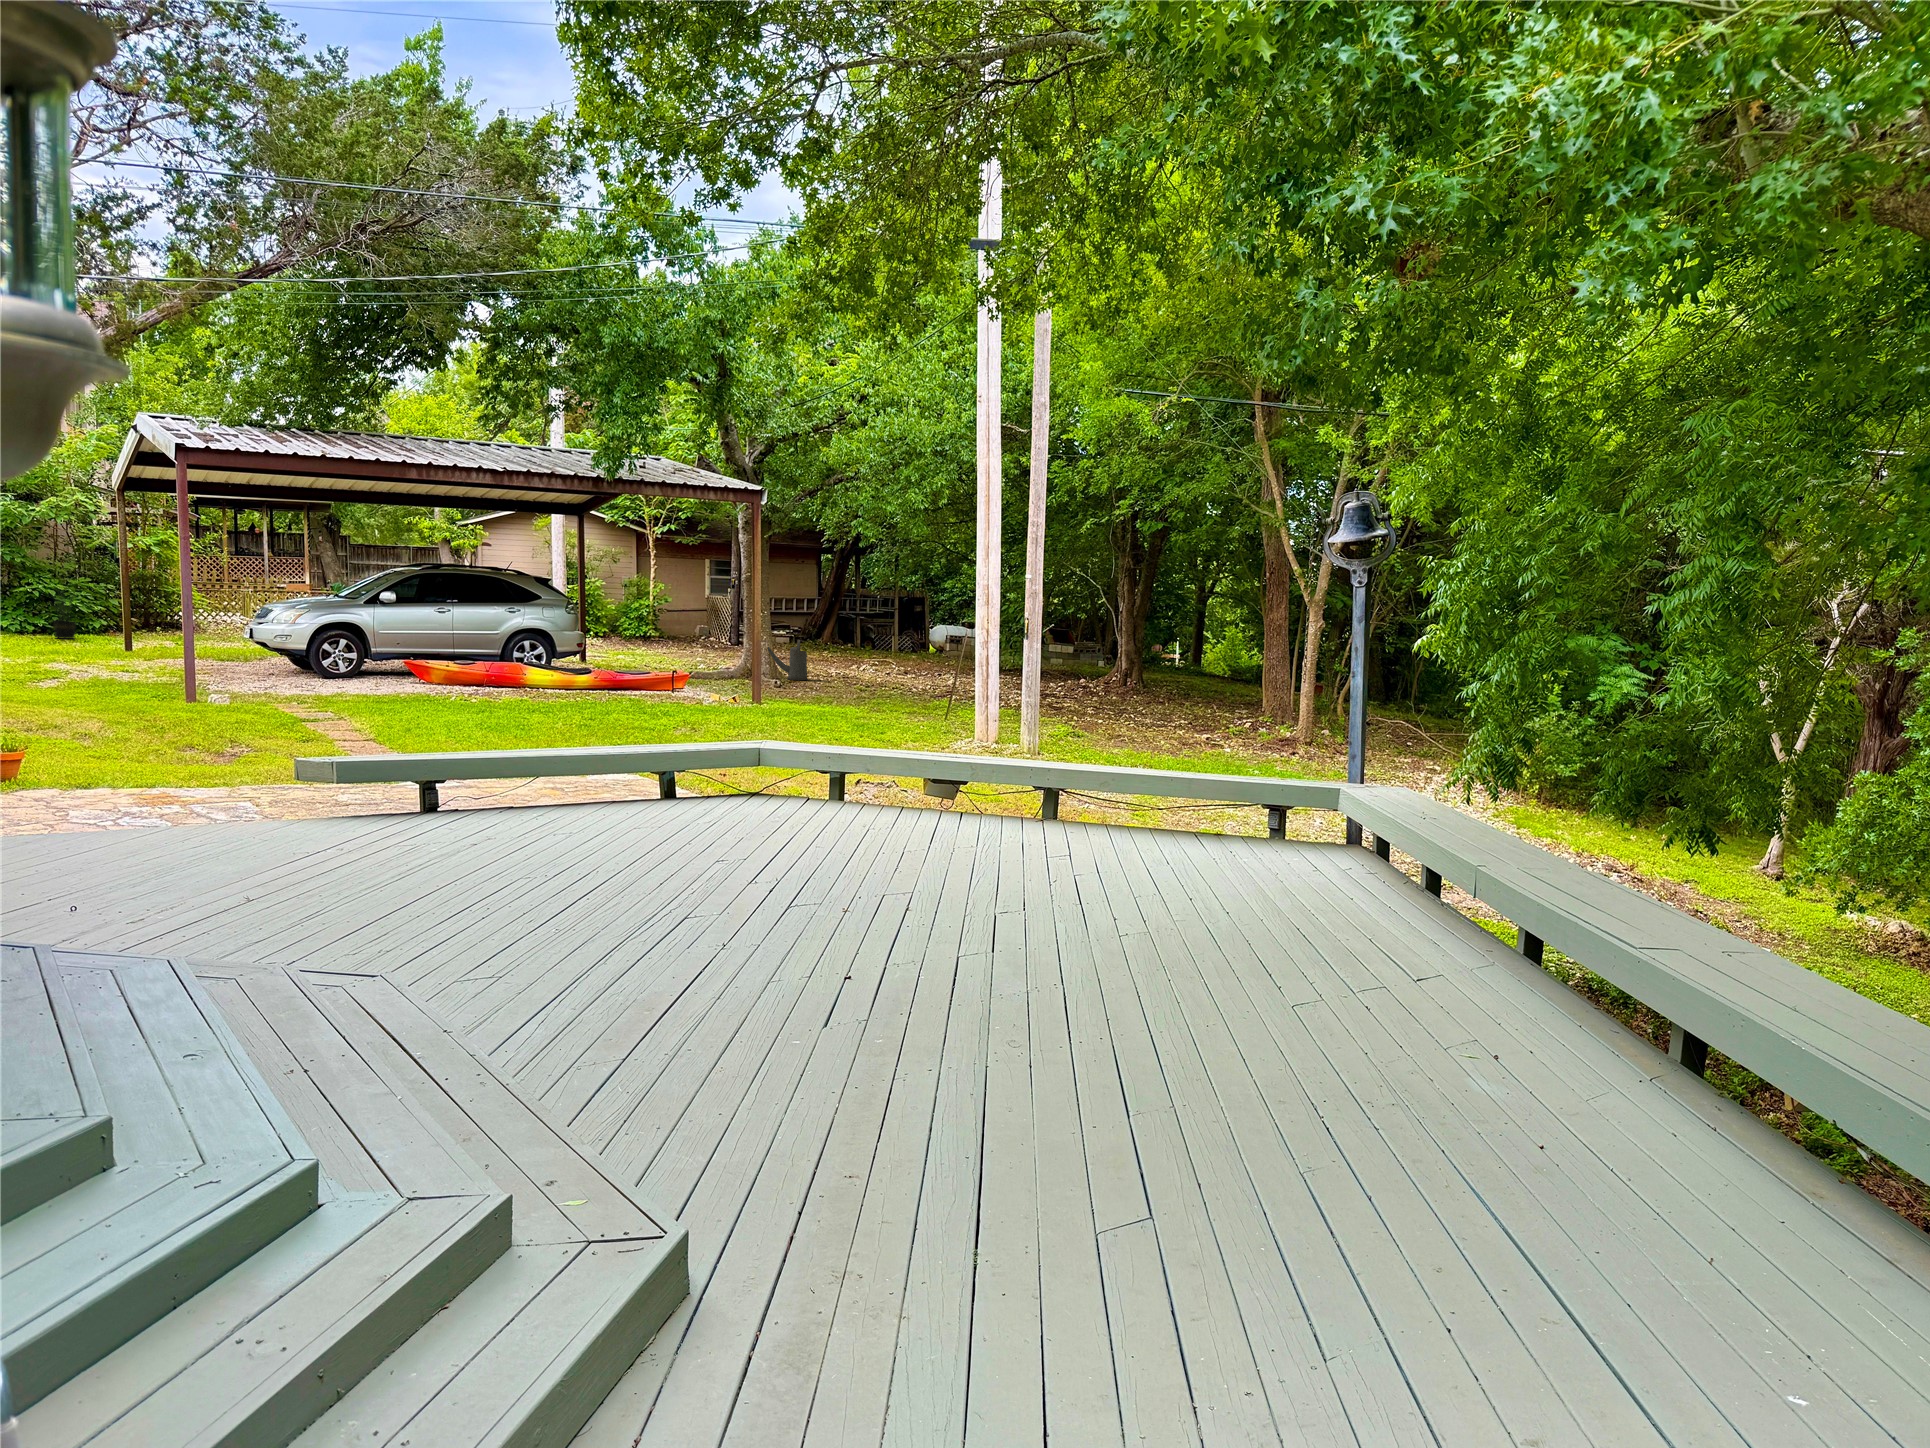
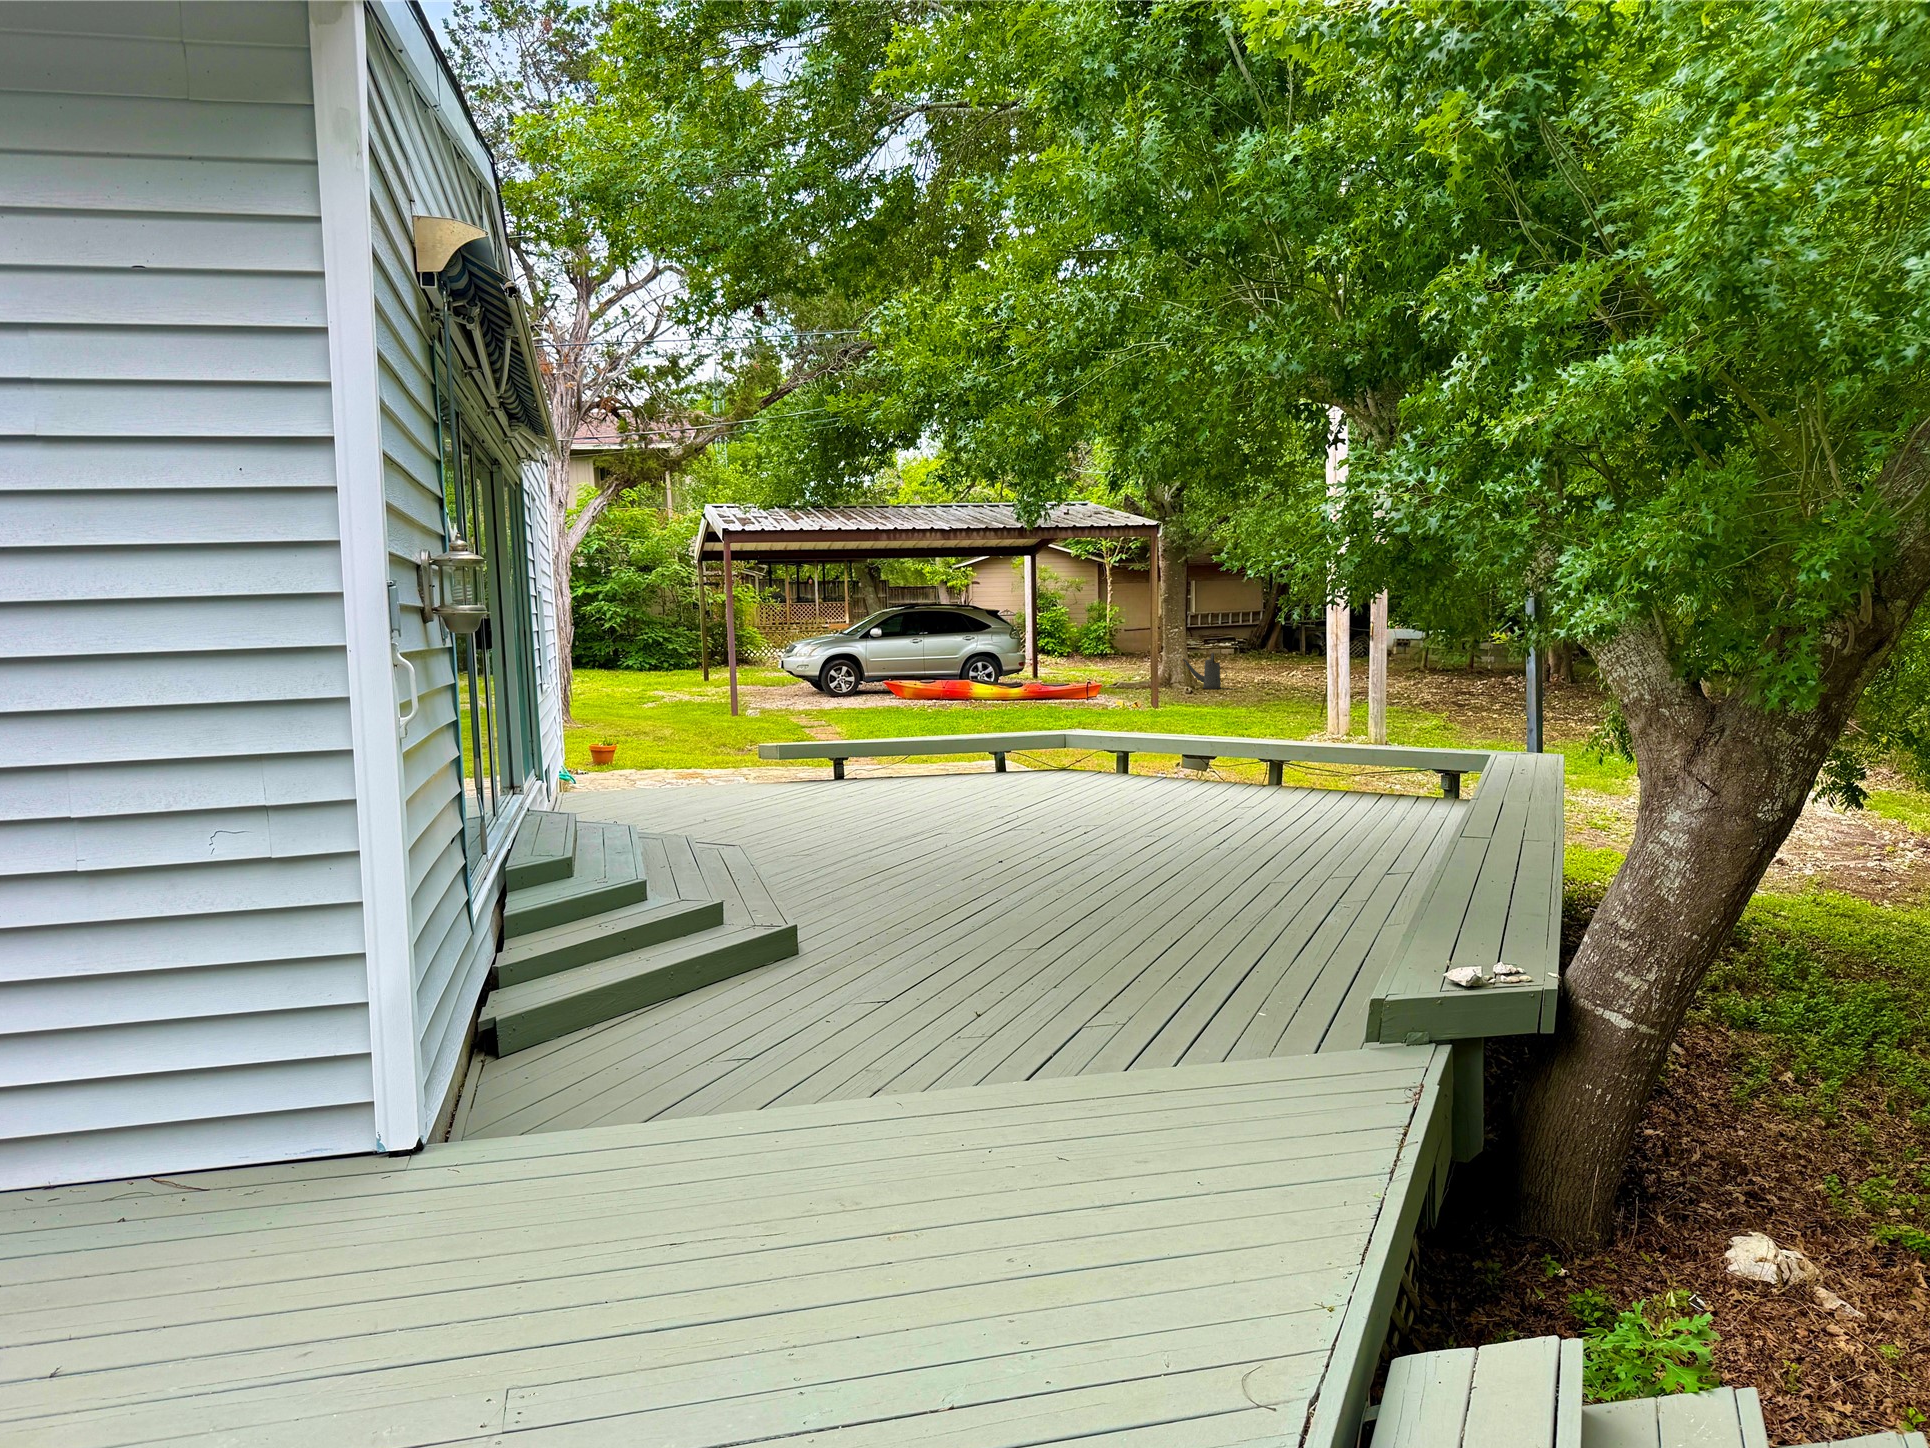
potted plant: present [53,590,76,639] -> none [658,633,682,673]

